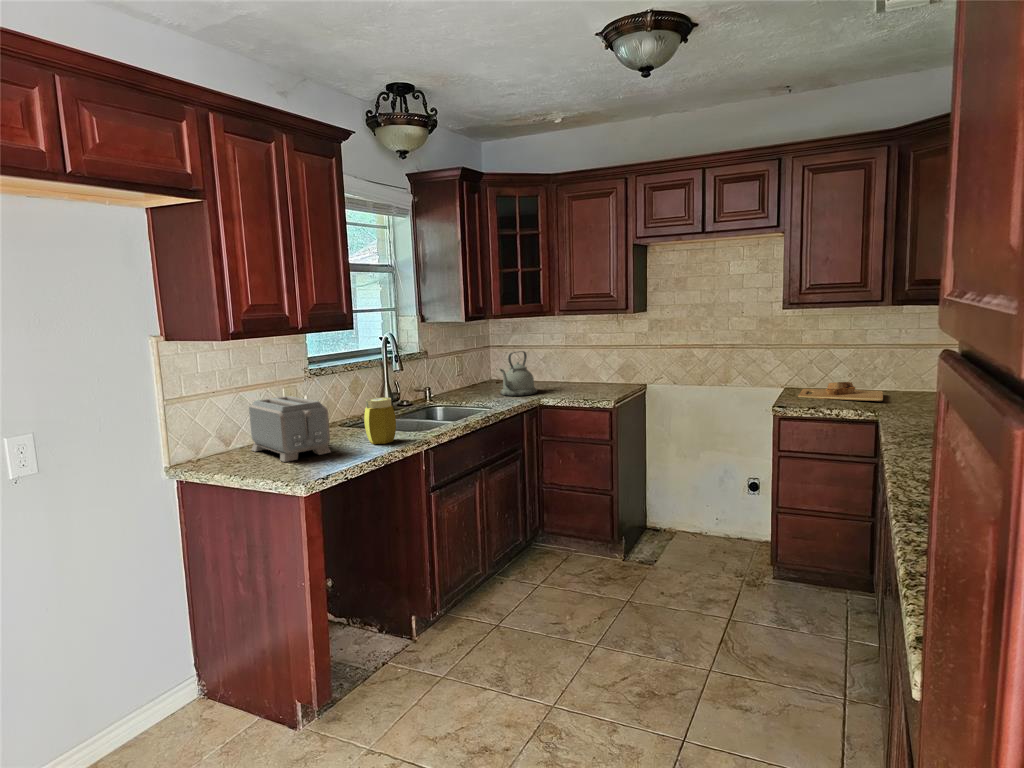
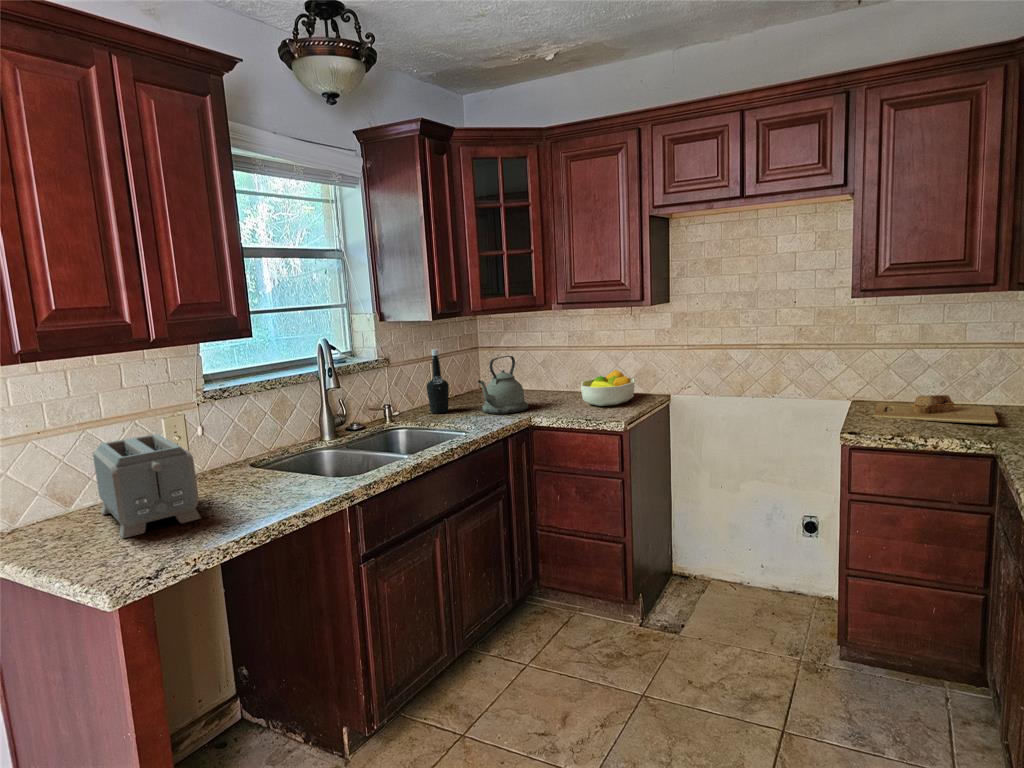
bottle: none [457,345,474,396] -> present [427,349,449,413]
fruit bowl: none [579,364,620,391] -> present [581,370,635,406]
jar: present [364,397,396,444] -> none [259,434,303,501]

